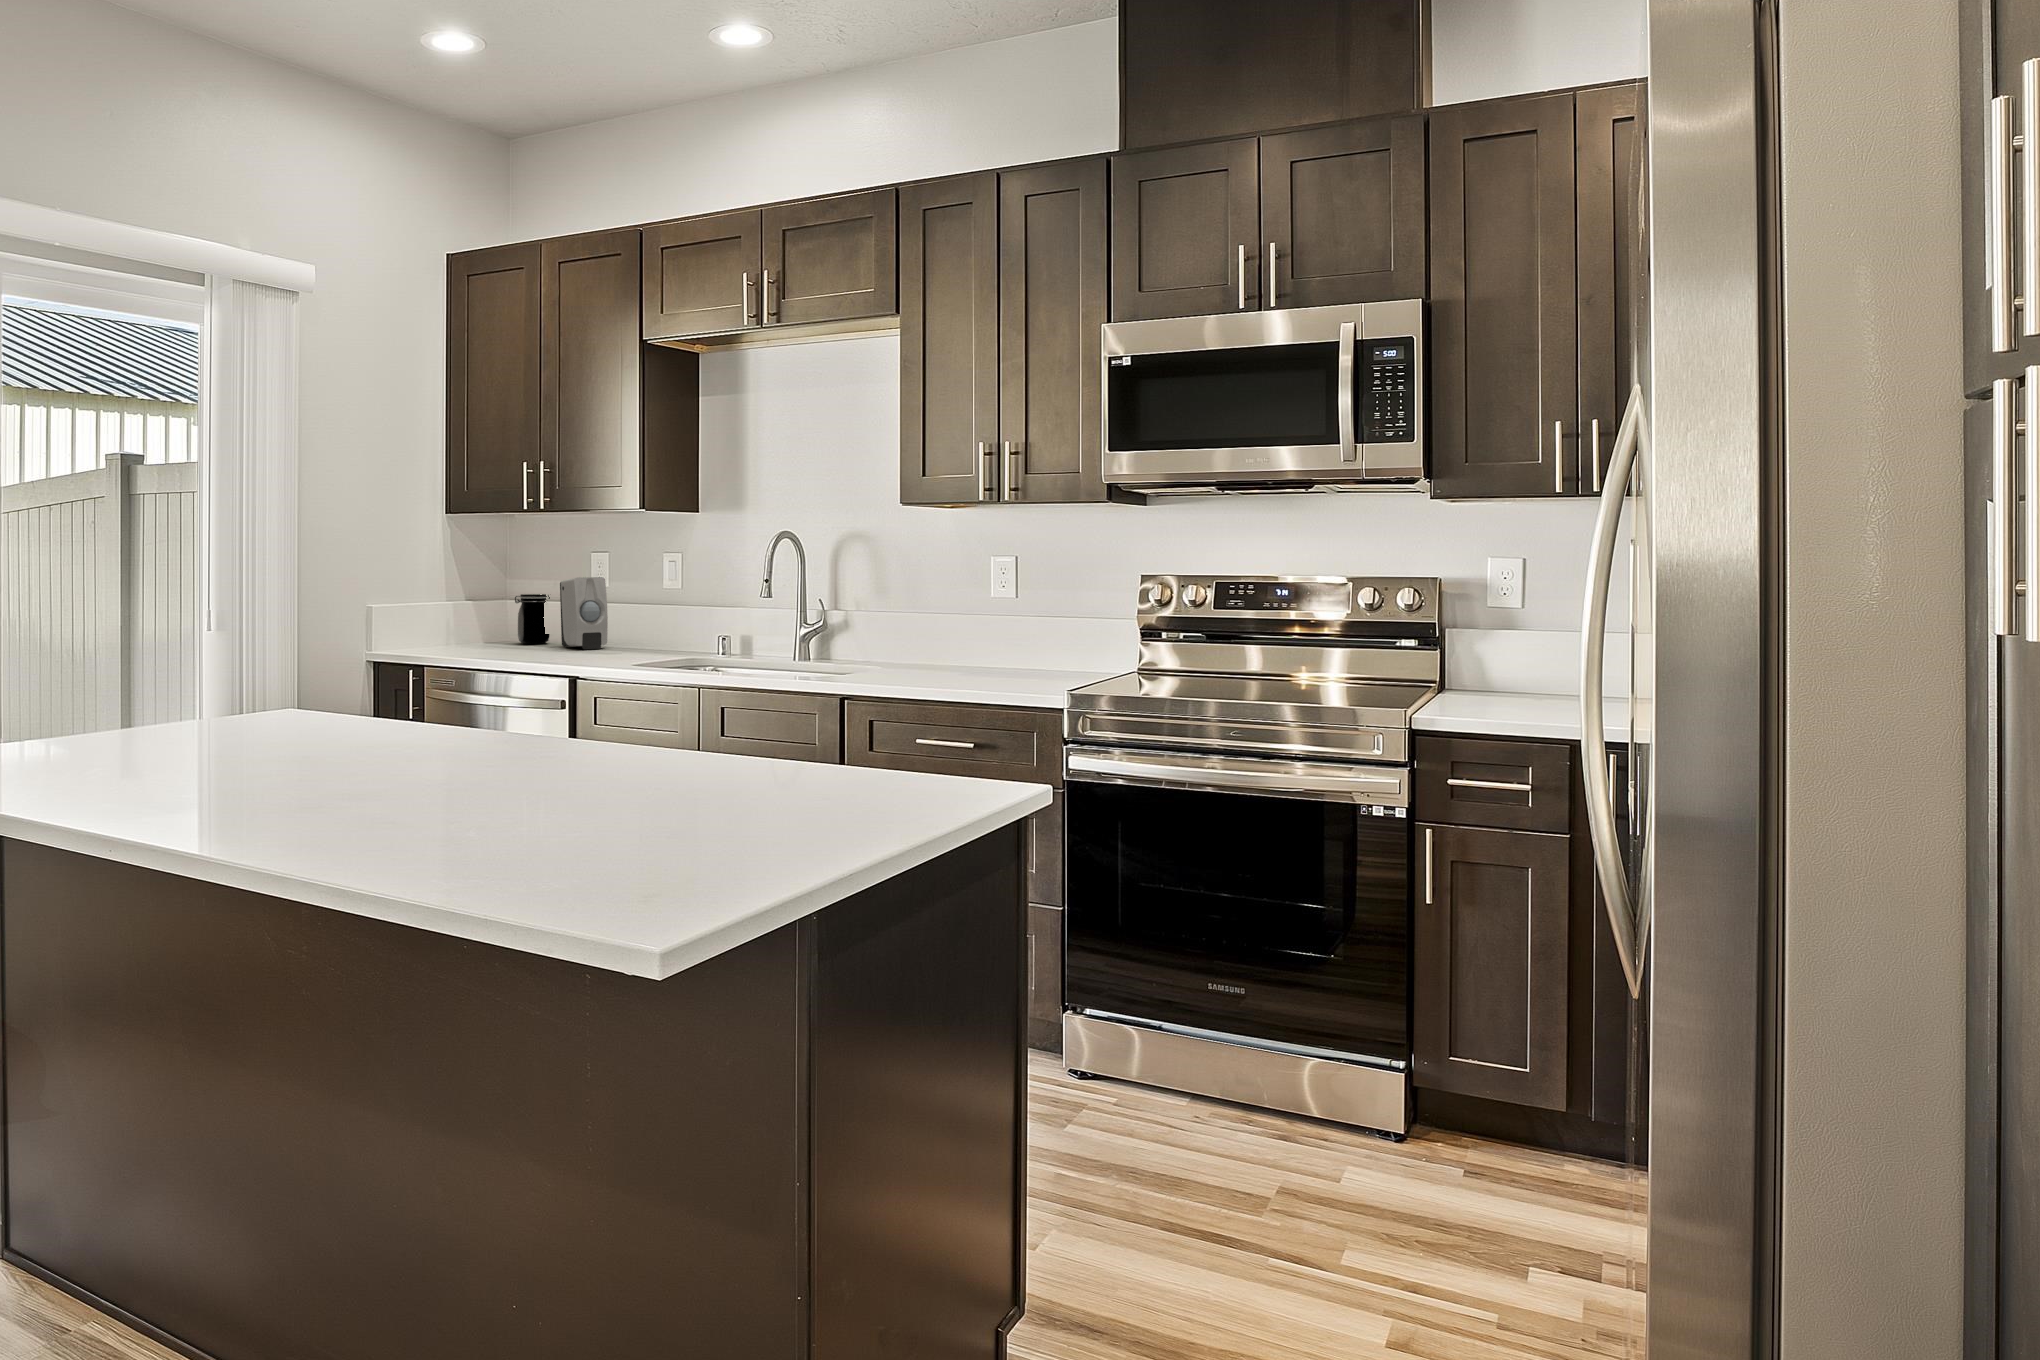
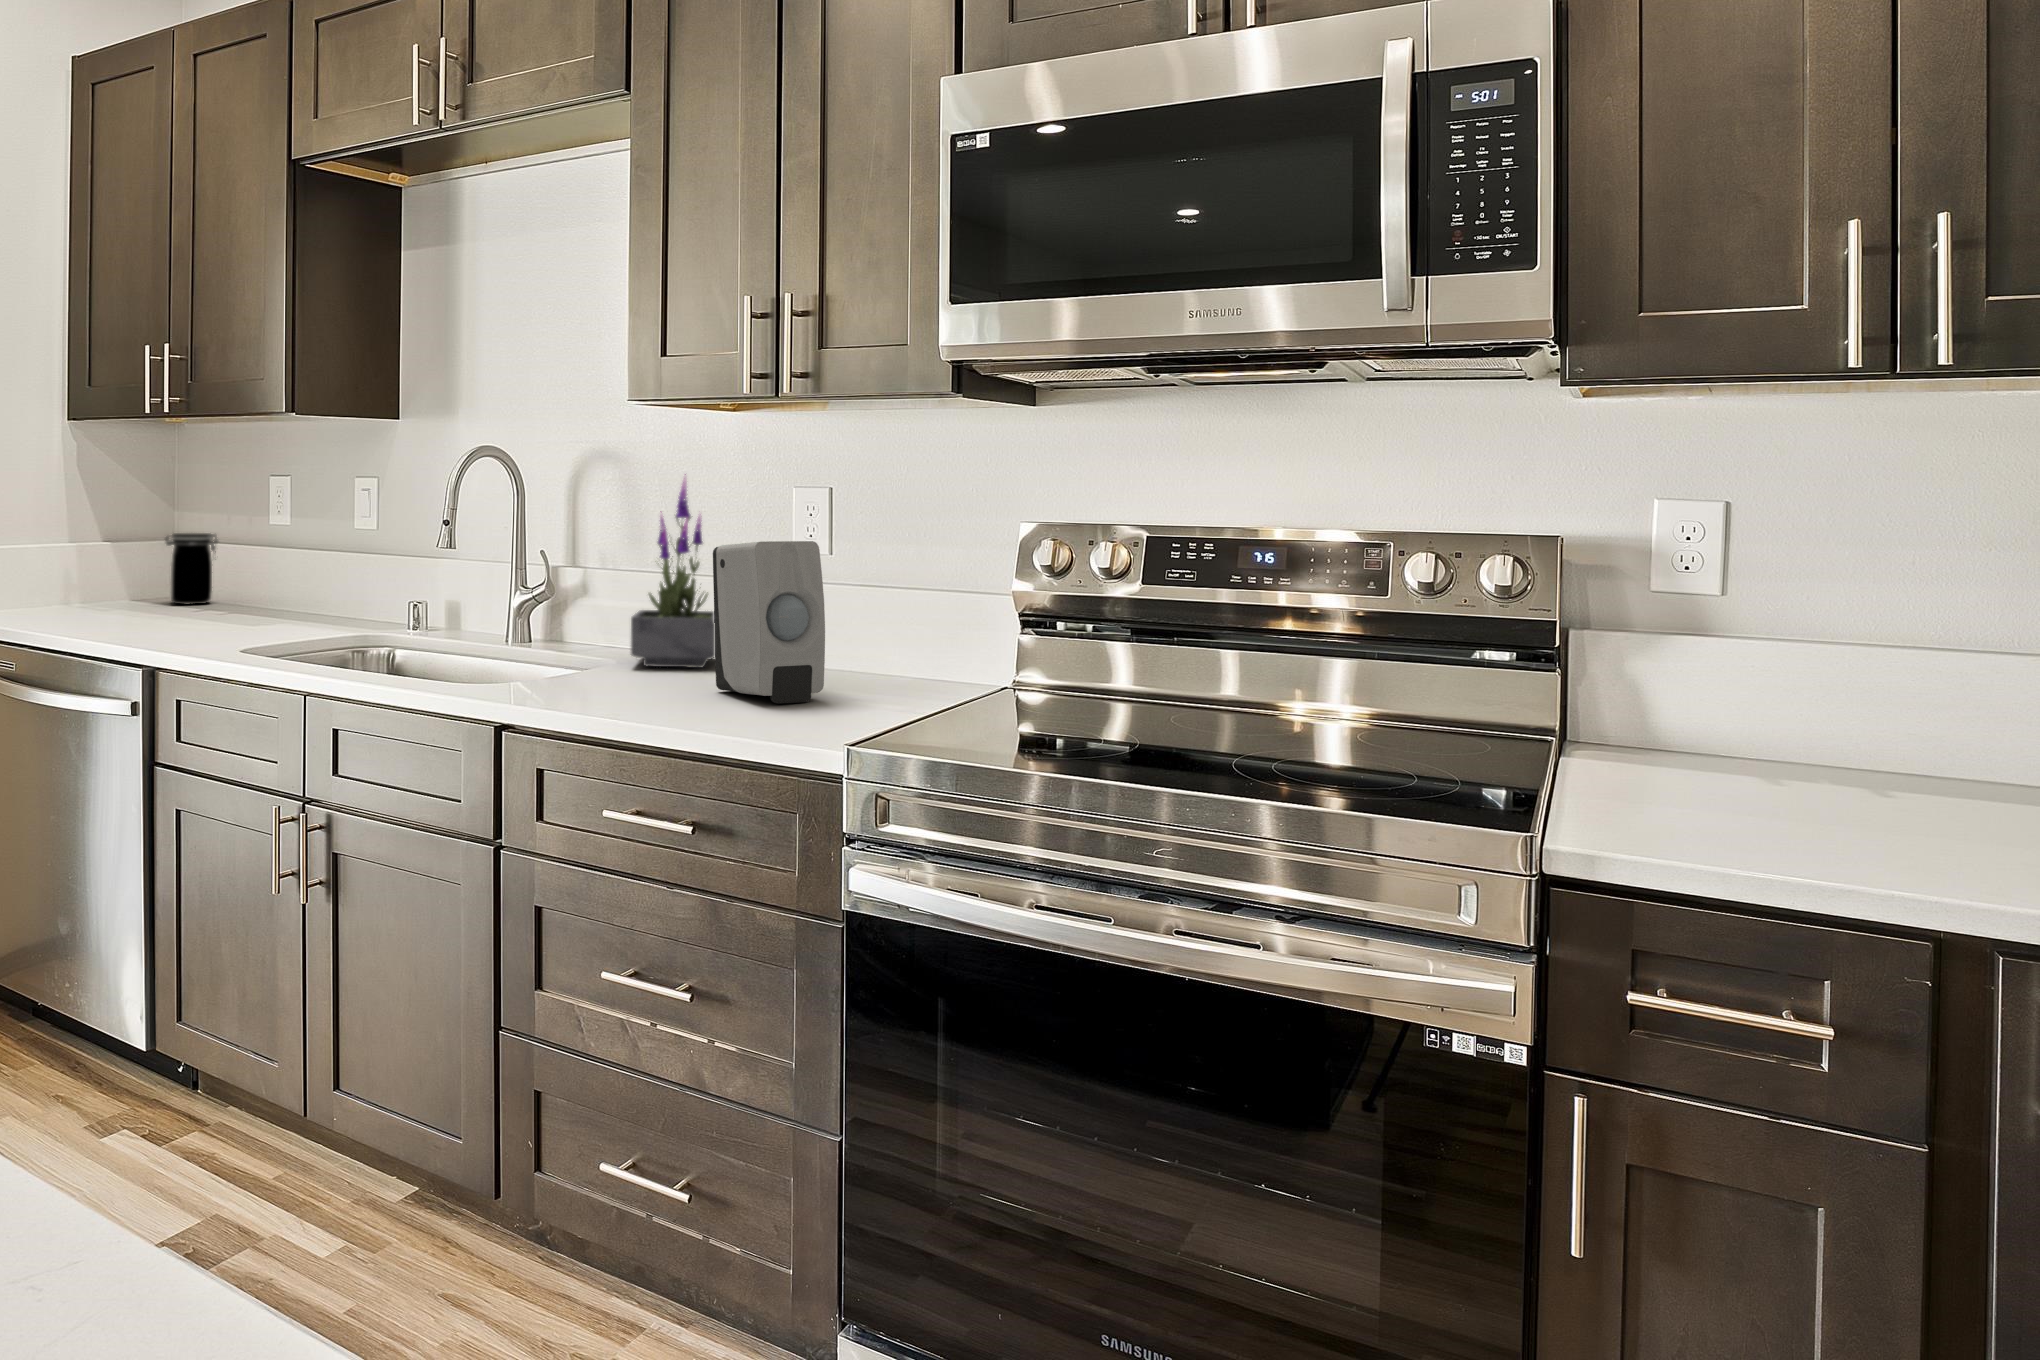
potted plant: none [894,548,949,668] -> present [631,474,715,668]
soap dispenser: present [560,577,608,649] -> present [713,541,825,703]

